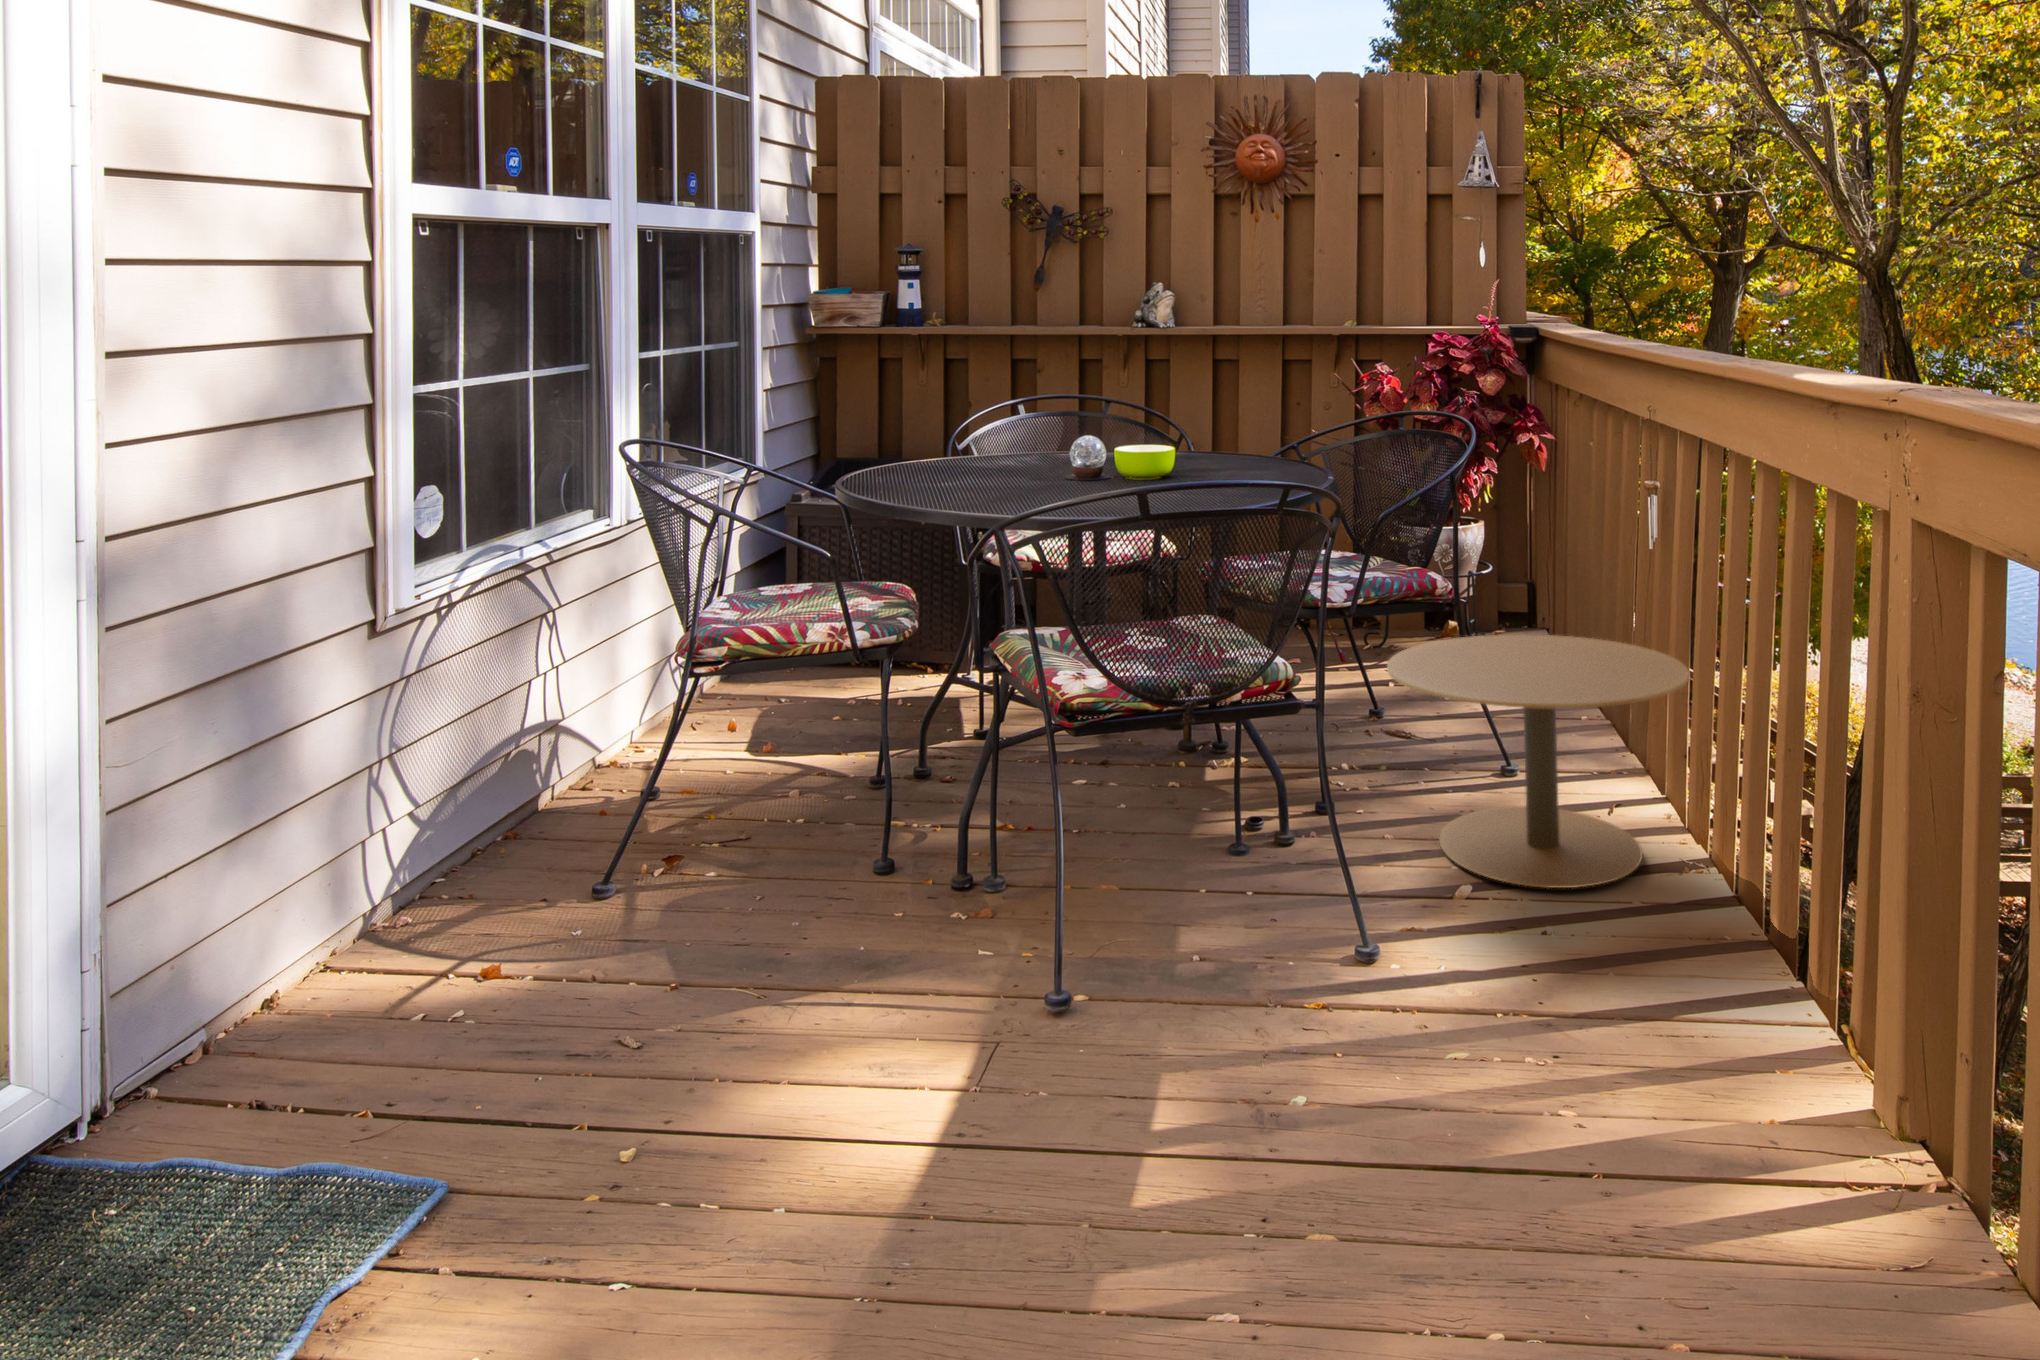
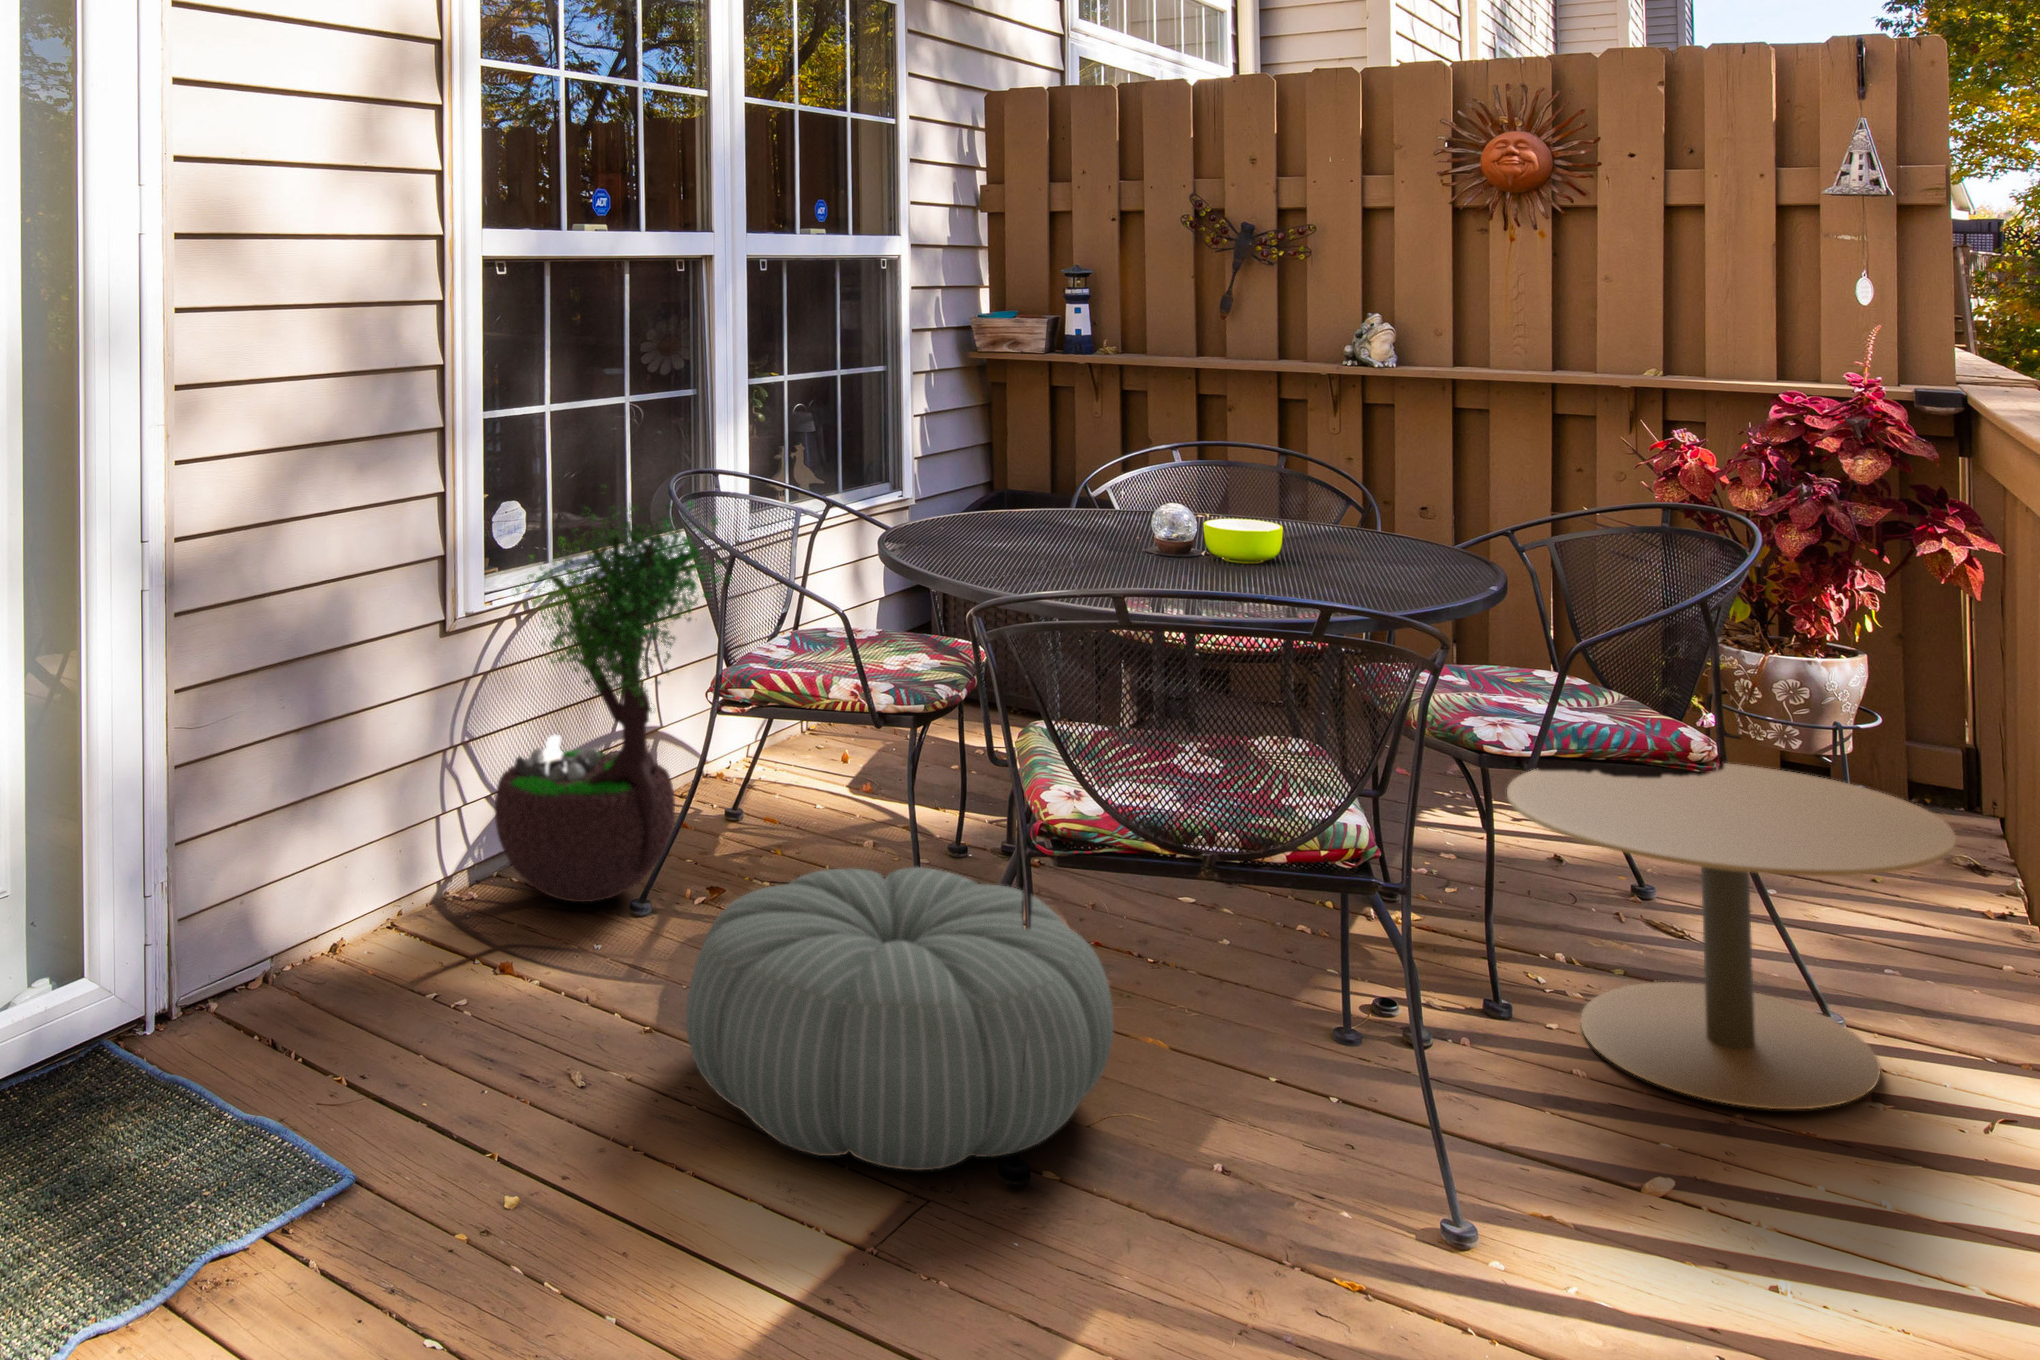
potted tree: none [432,458,696,905] -> present [495,502,731,902]
pouf: none [754,804,1152,1085] -> present [686,867,1113,1170]

